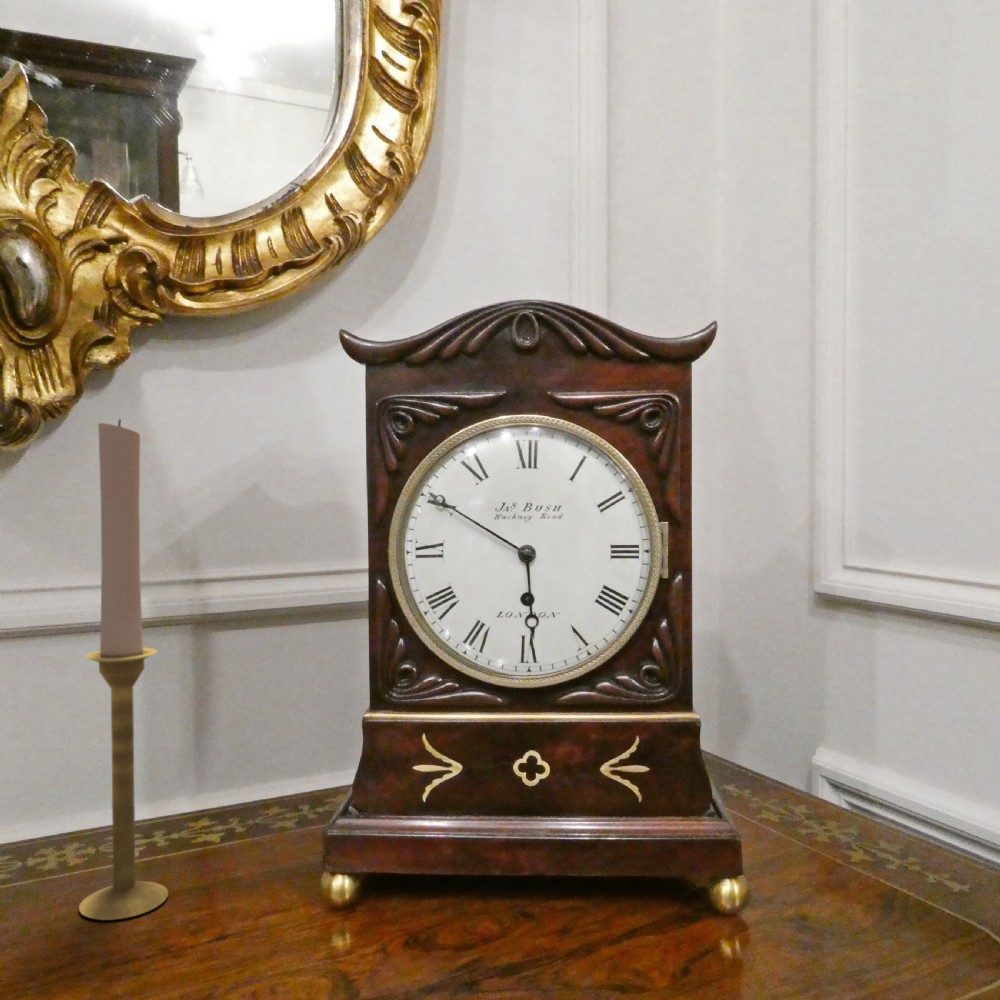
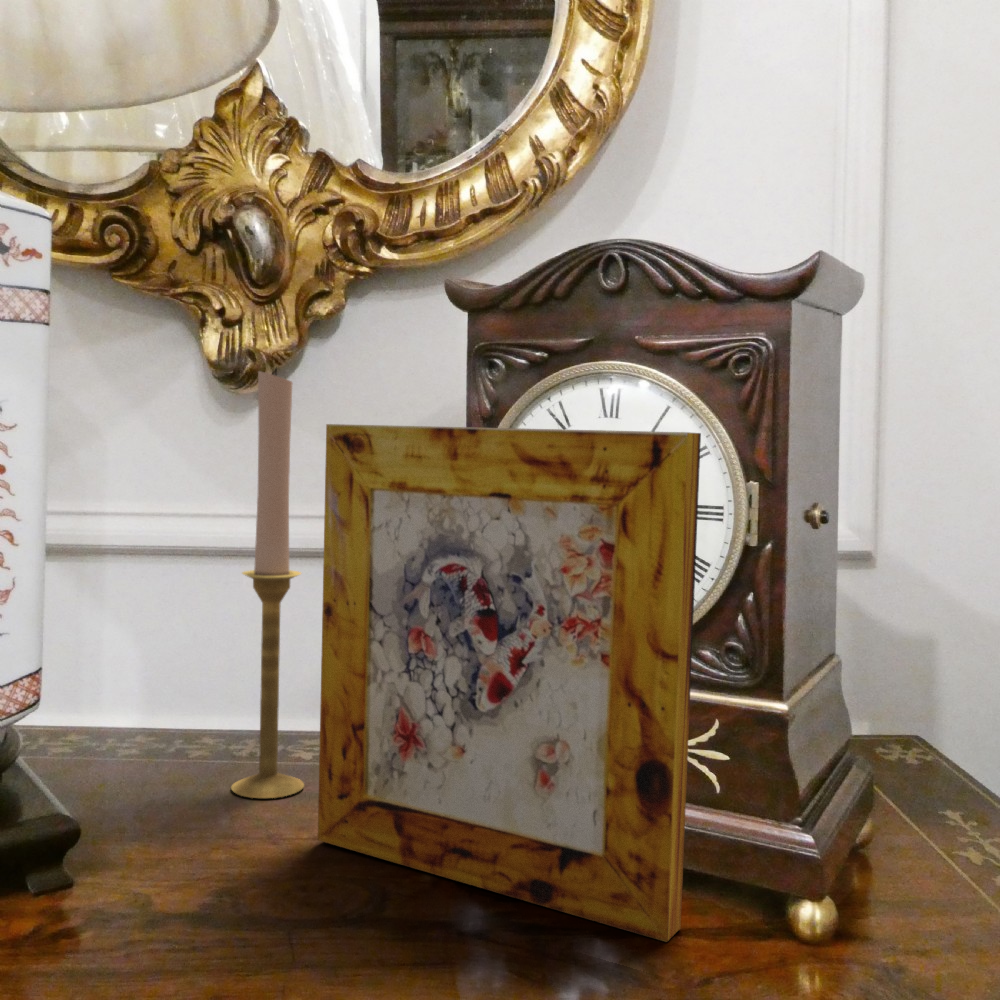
picture frame: none [249,480,677,956] -> present [318,424,701,942]

